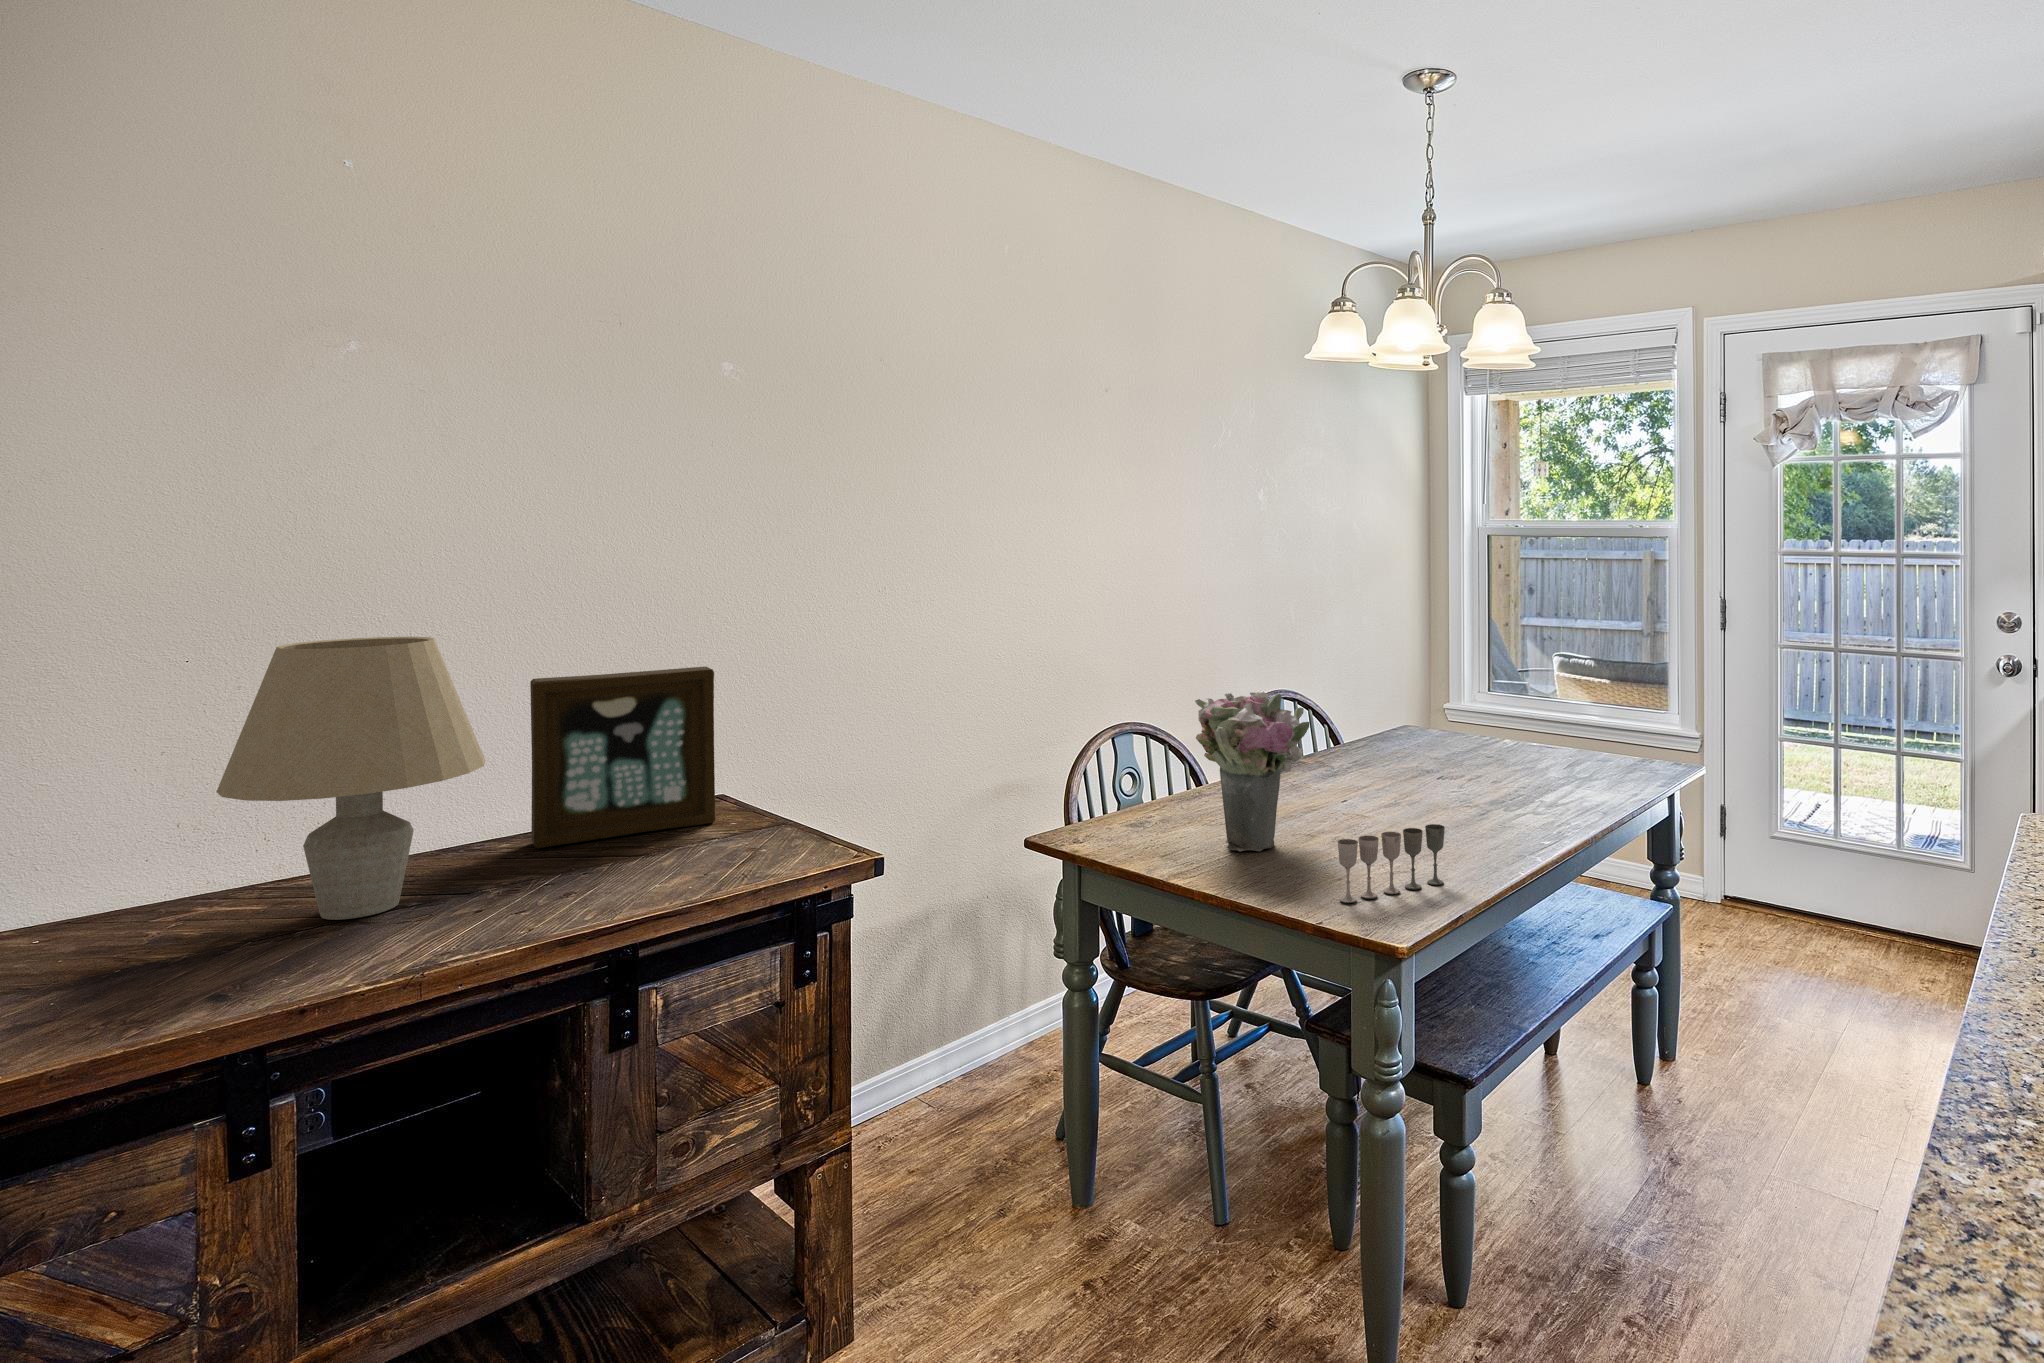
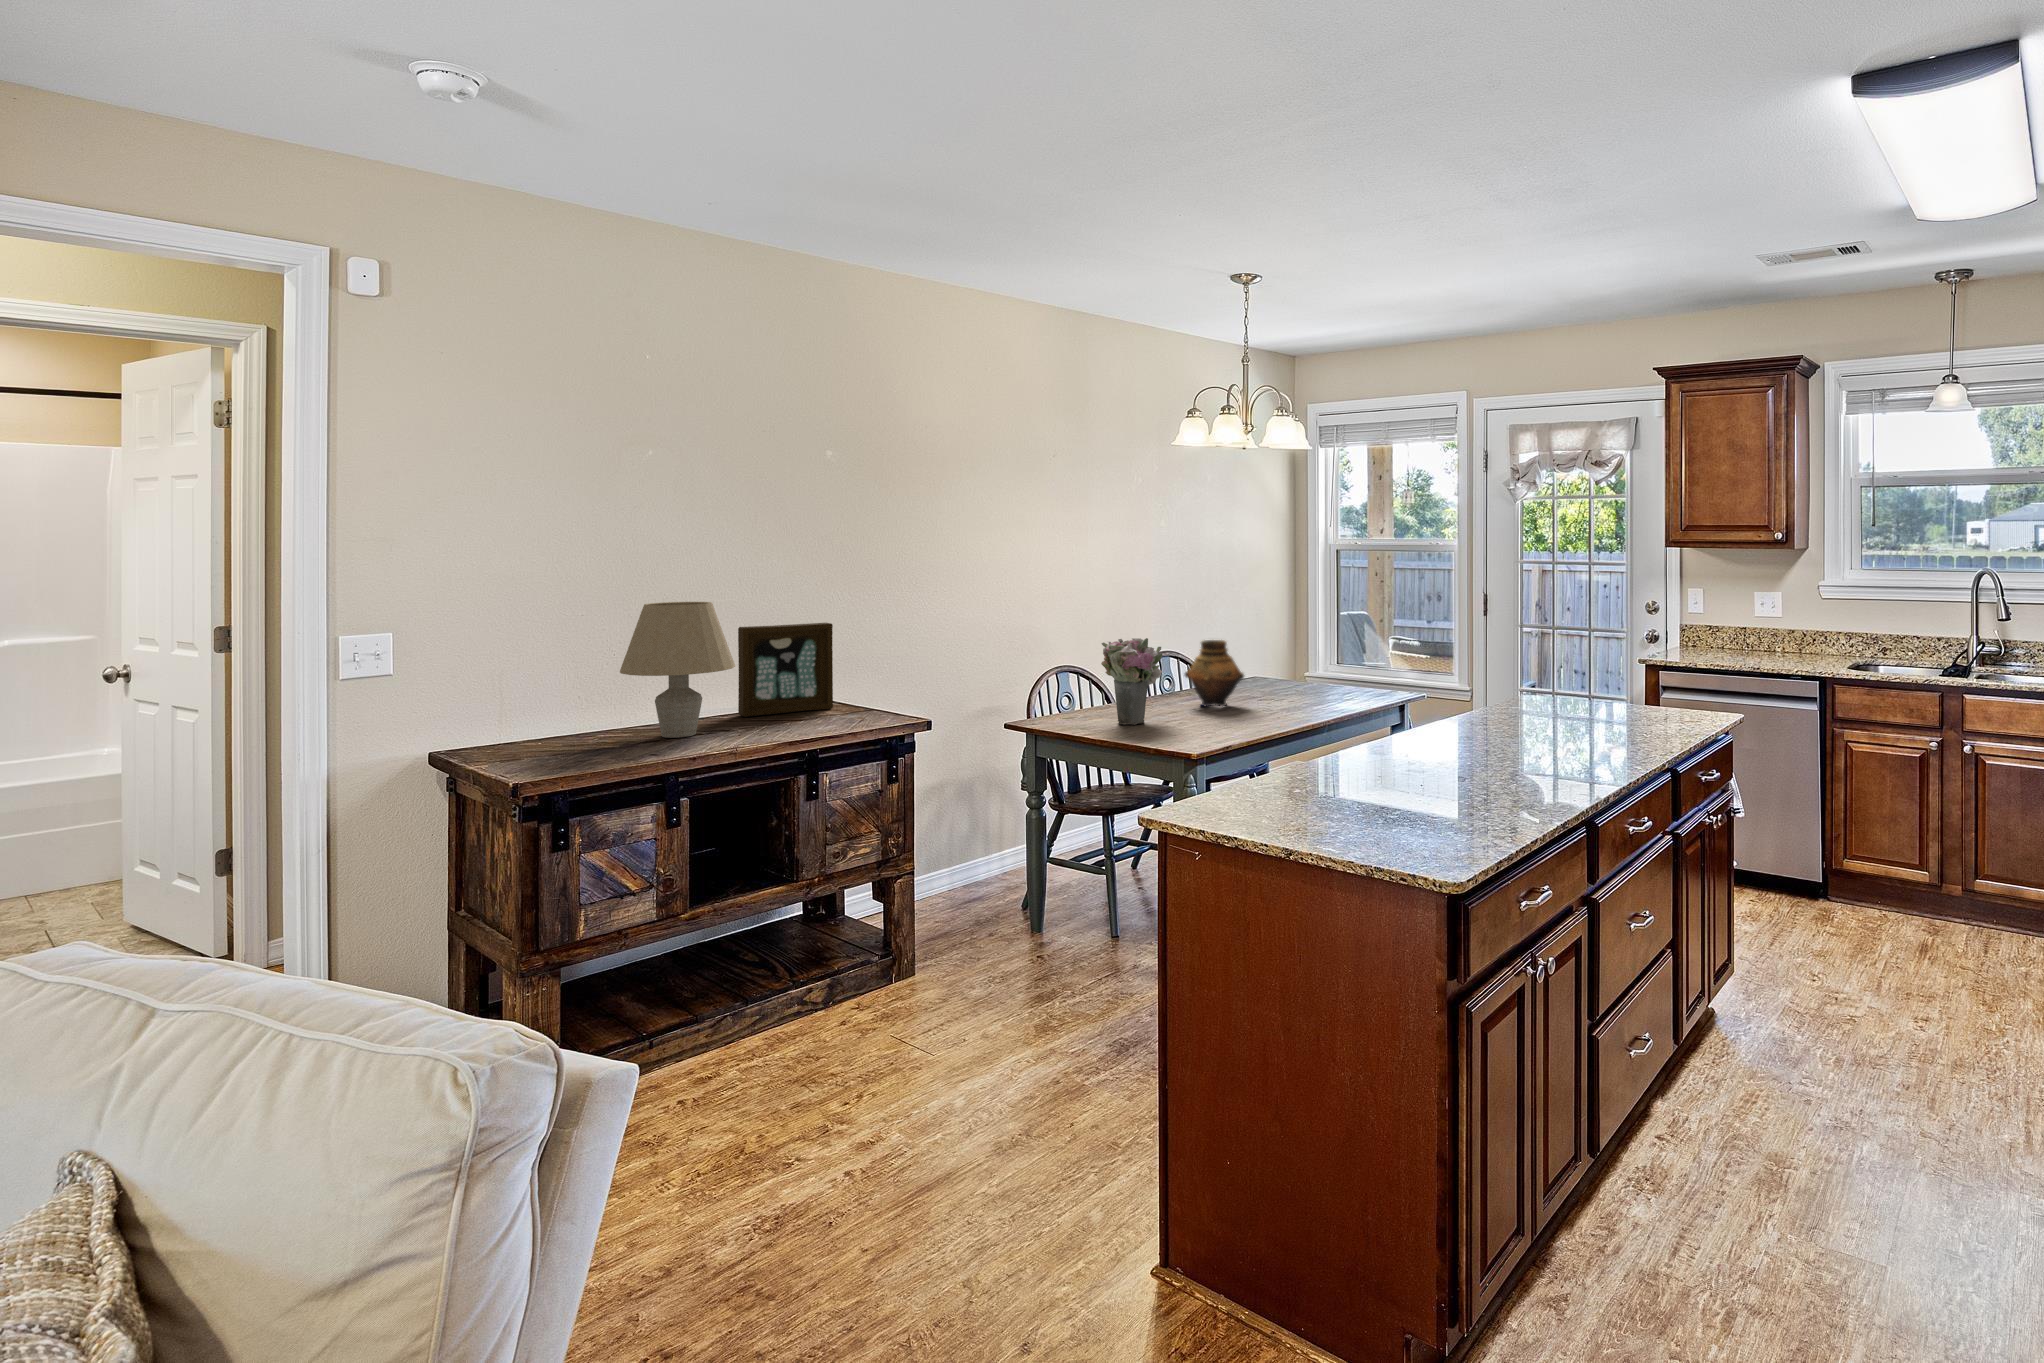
vase: none [1329,687,1432,803] -> present [1185,640,1244,707]
wine glass: present [1338,824,1445,903] -> none [1170,705,1229,741]

